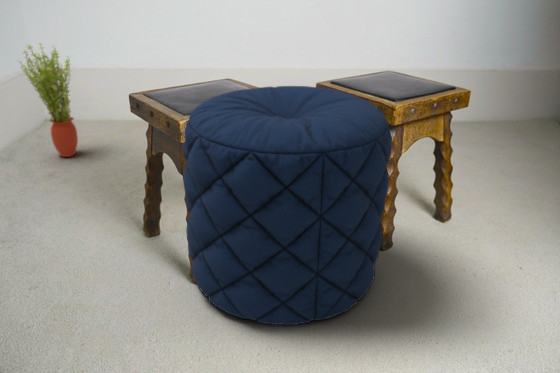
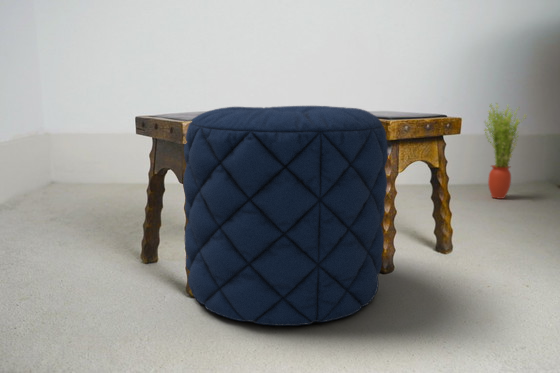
potted plant: present [19,45,78,157] -> present [484,104,526,199]

